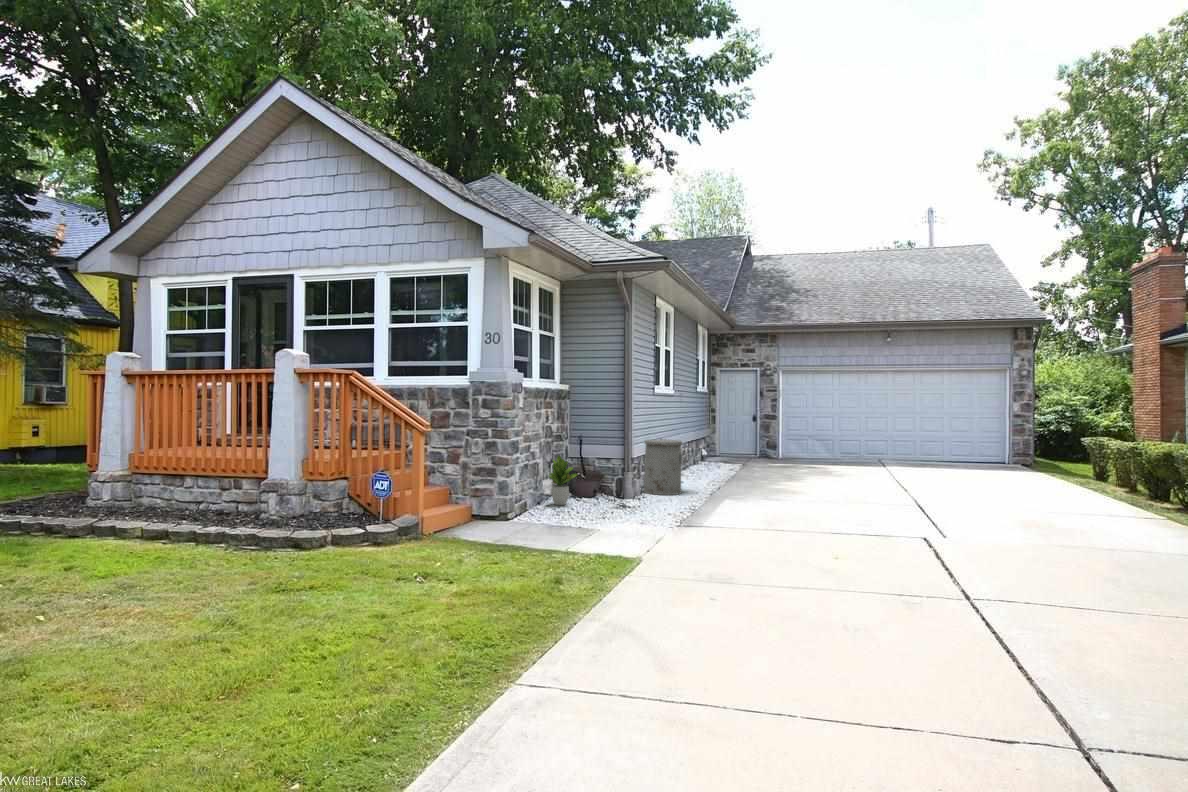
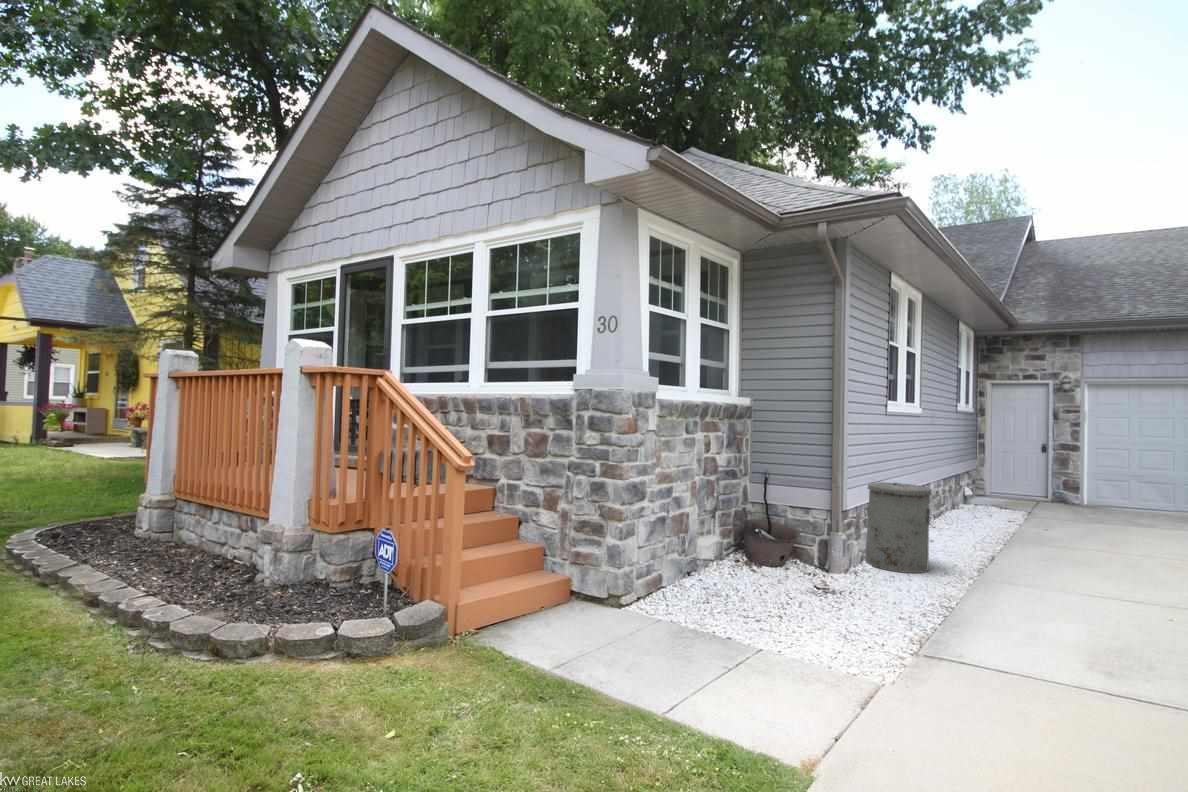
potted plant: present [549,456,577,505] -> none [704,503,751,580]

